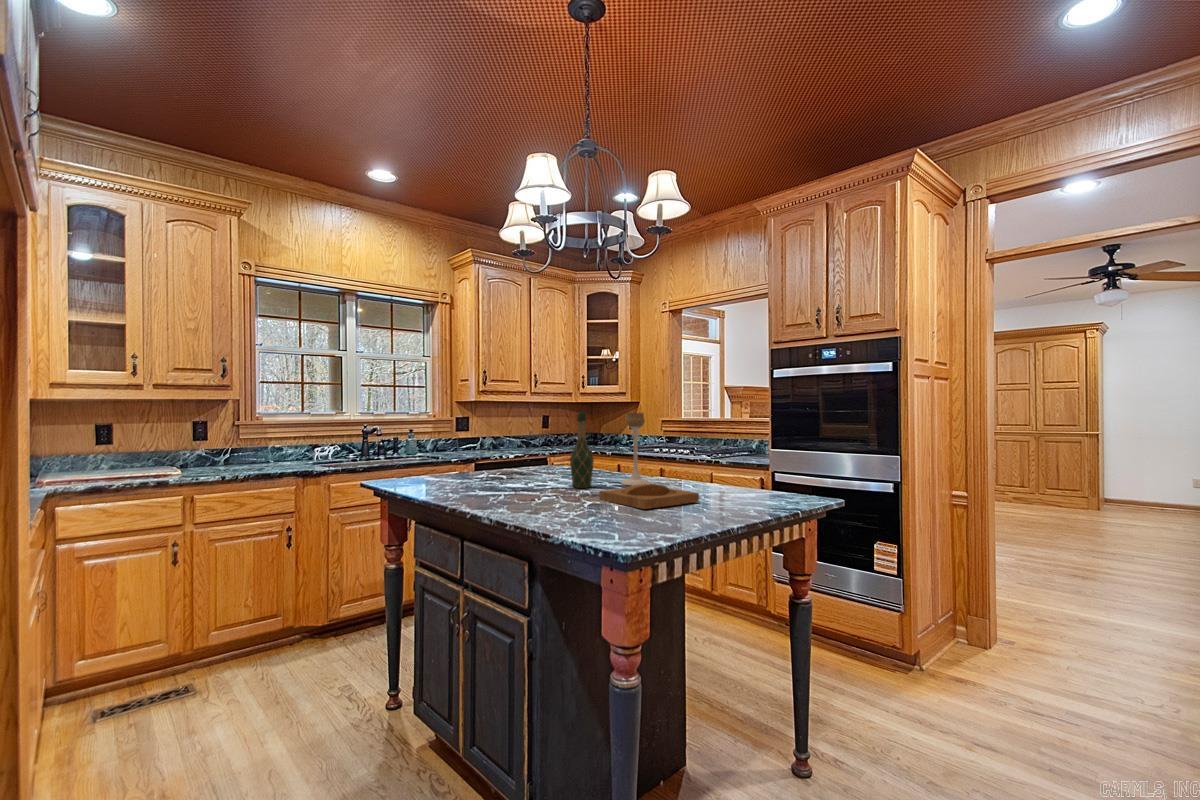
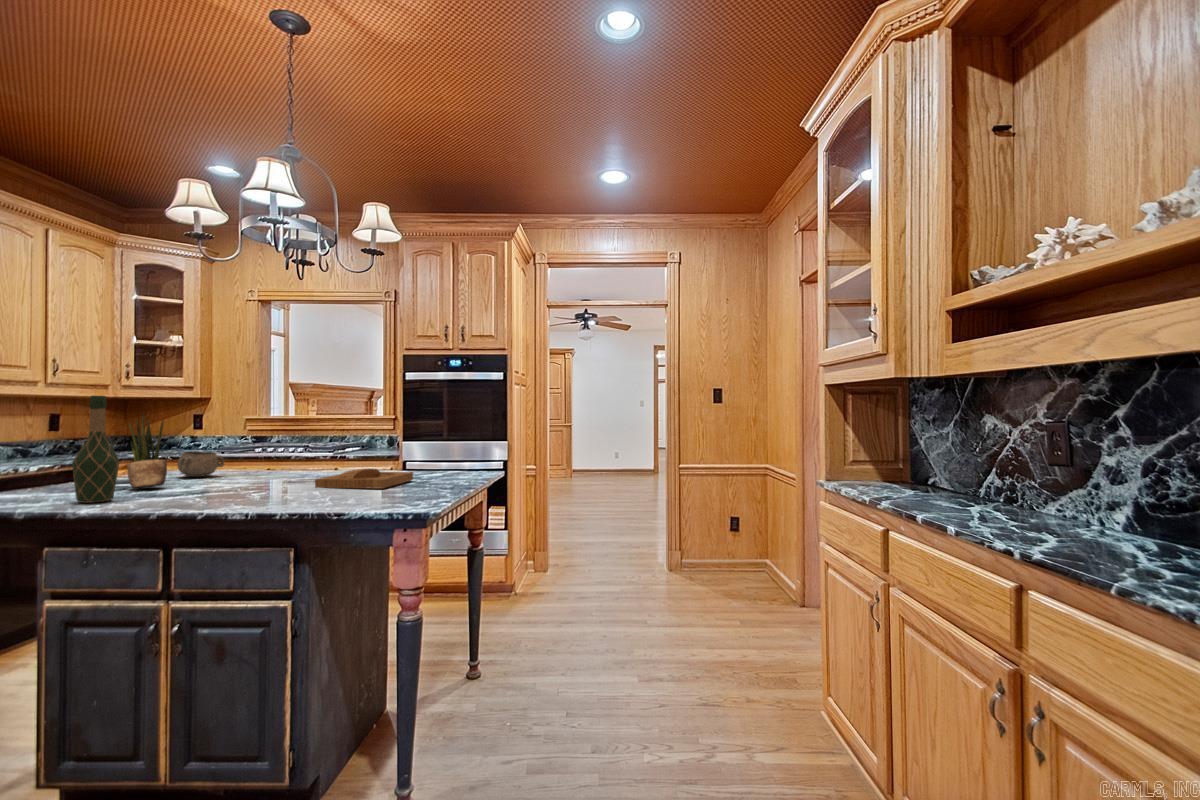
wine bottle: present [570,412,594,488] -> present [72,396,119,503]
candle holder: present [622,413,650,485] -> none [301,403,334,476]
potted plant: none [487,423,512,484] -> present [127,414,167,488]
decorative bowl: none [536,454,569,477] -> present [177,451,224,477]

